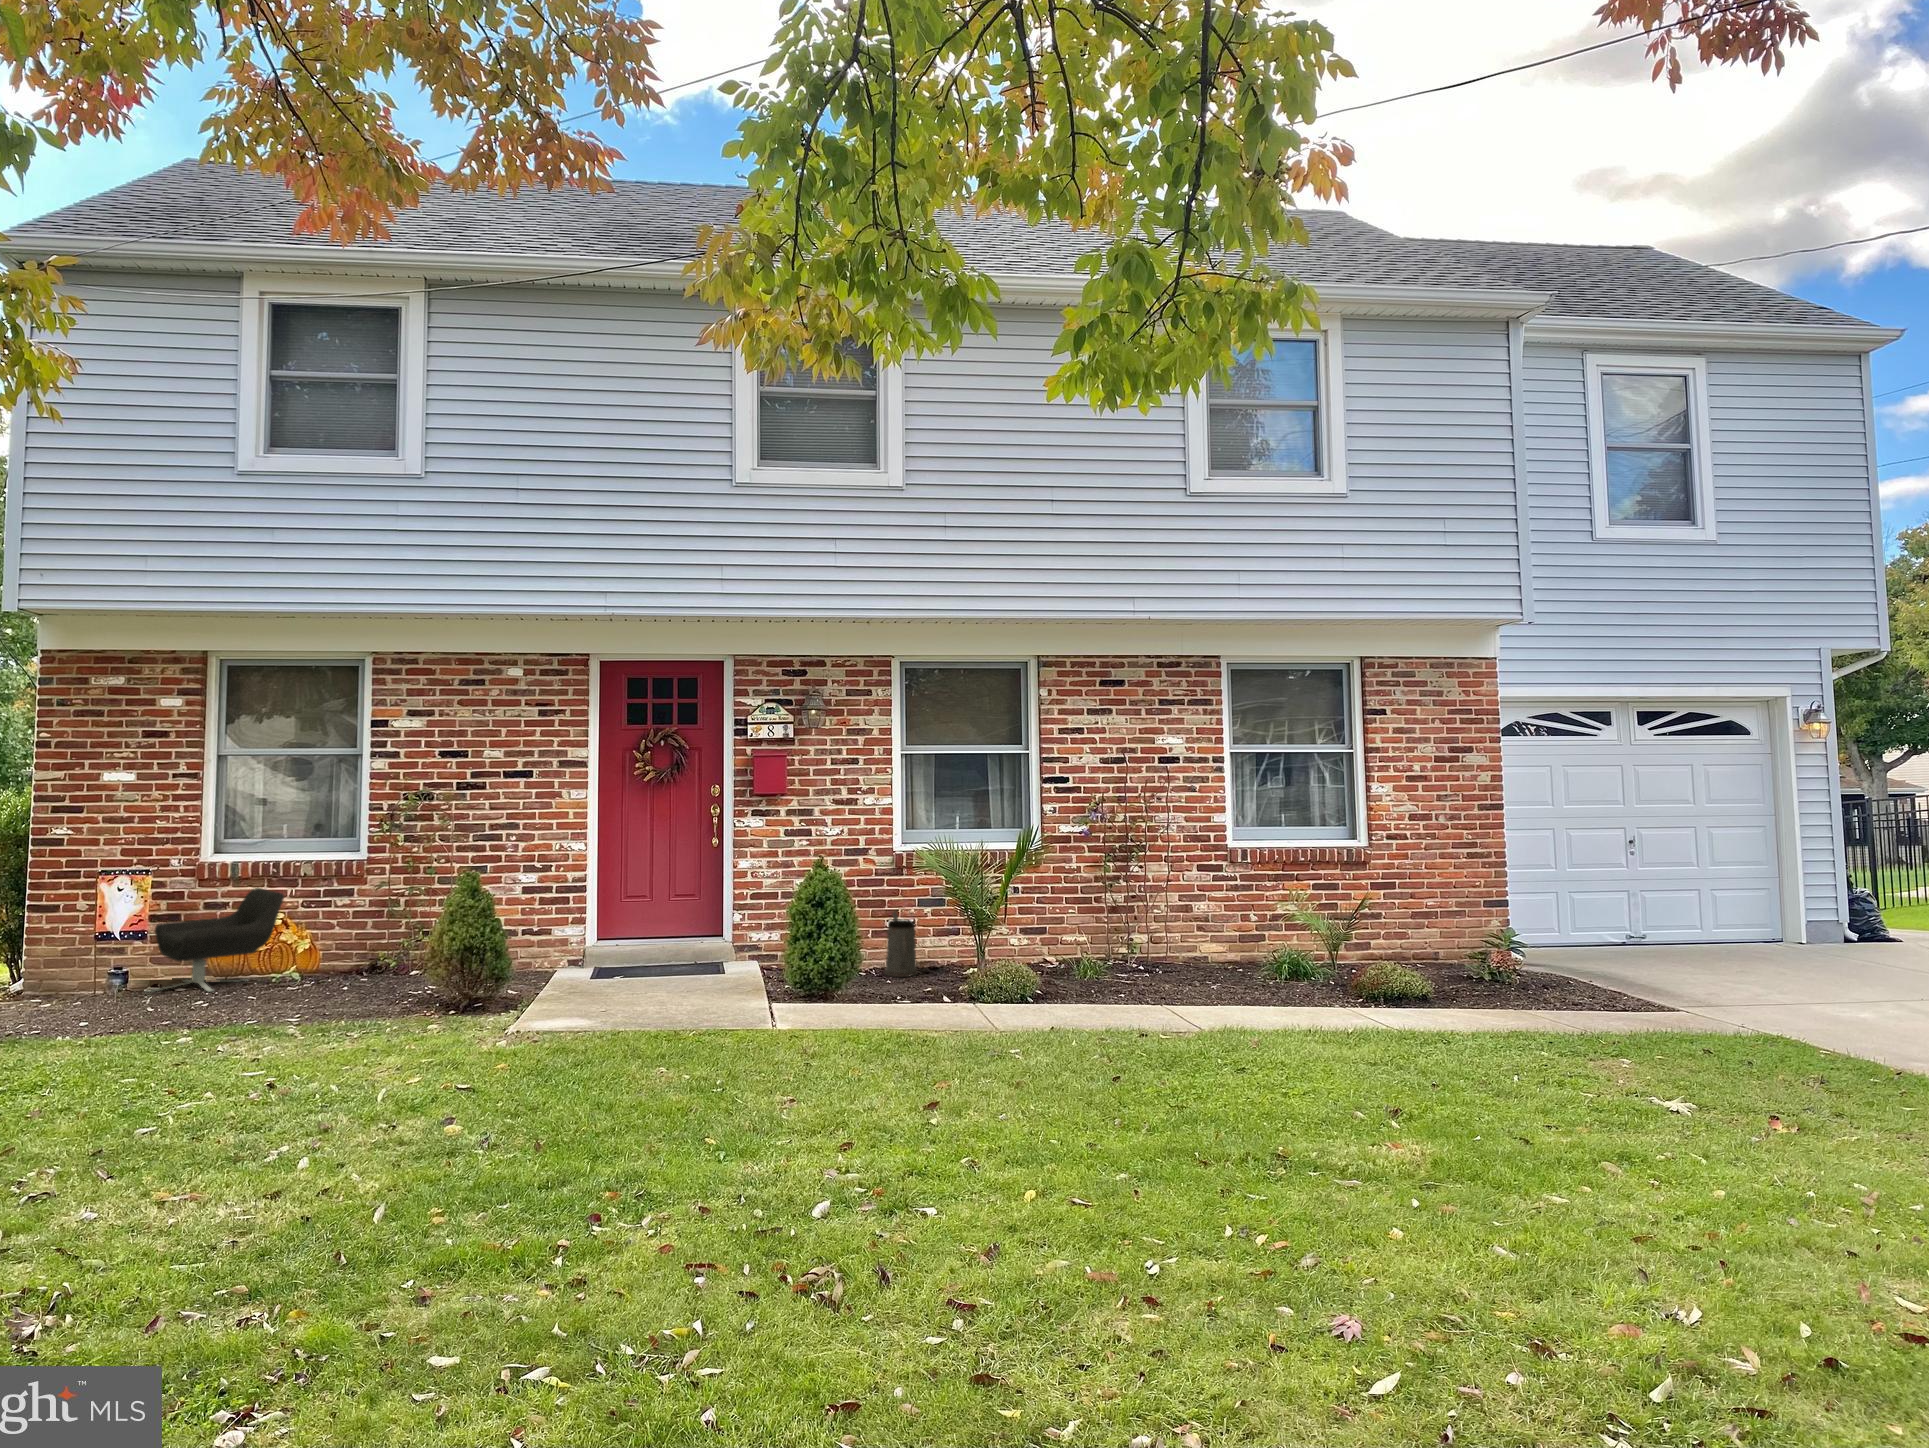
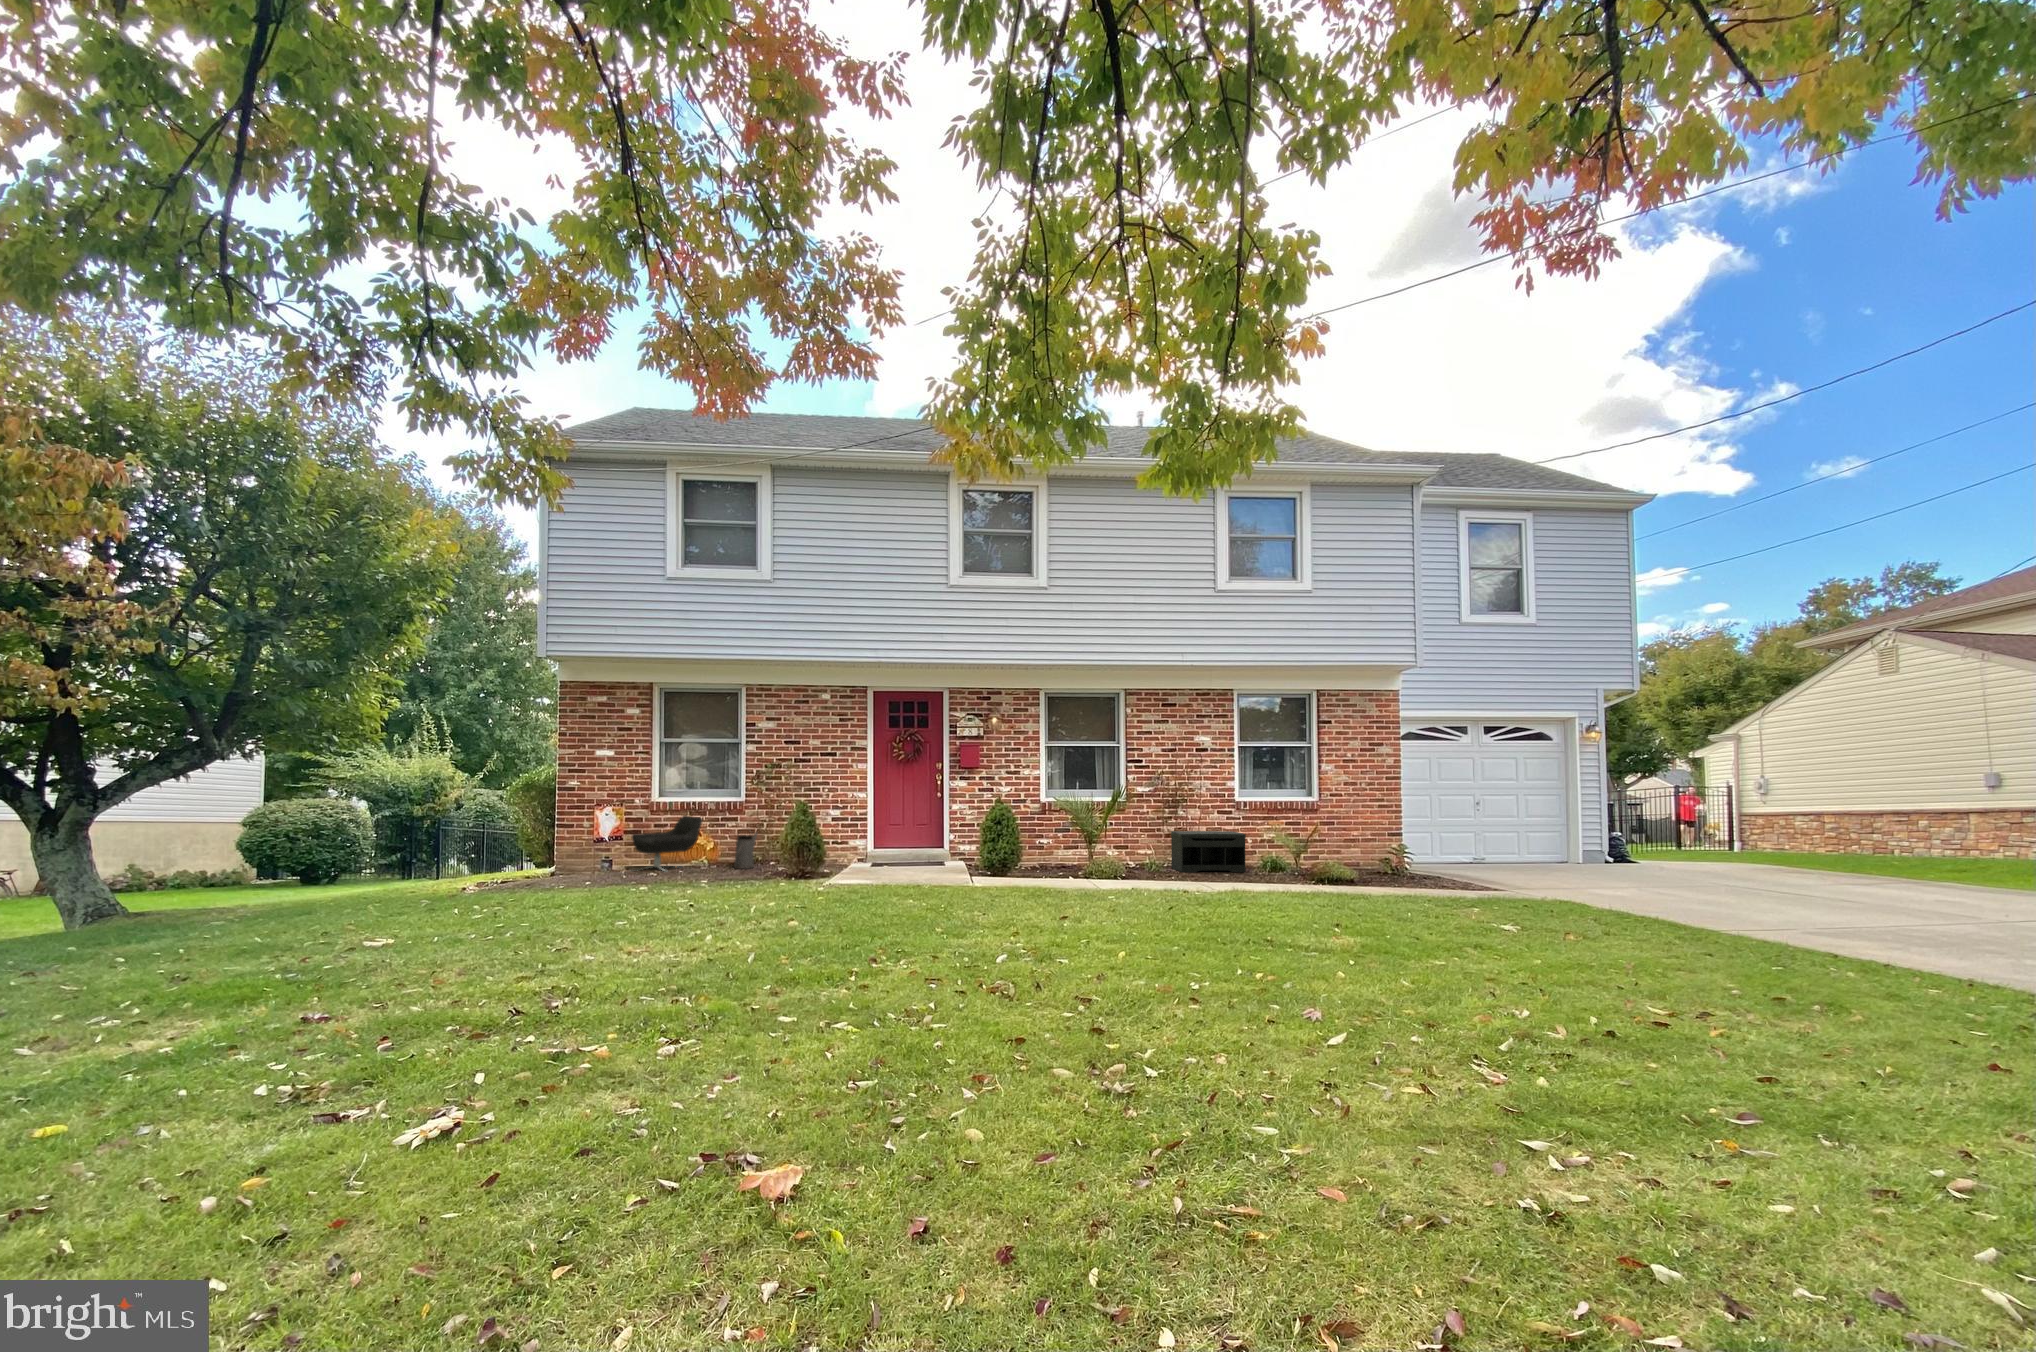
bench: none [1116,900,1244,973] -> present [1171,831,1246,872]
watering can: present [885,911,918,977] -> present [734,831,757,869]

